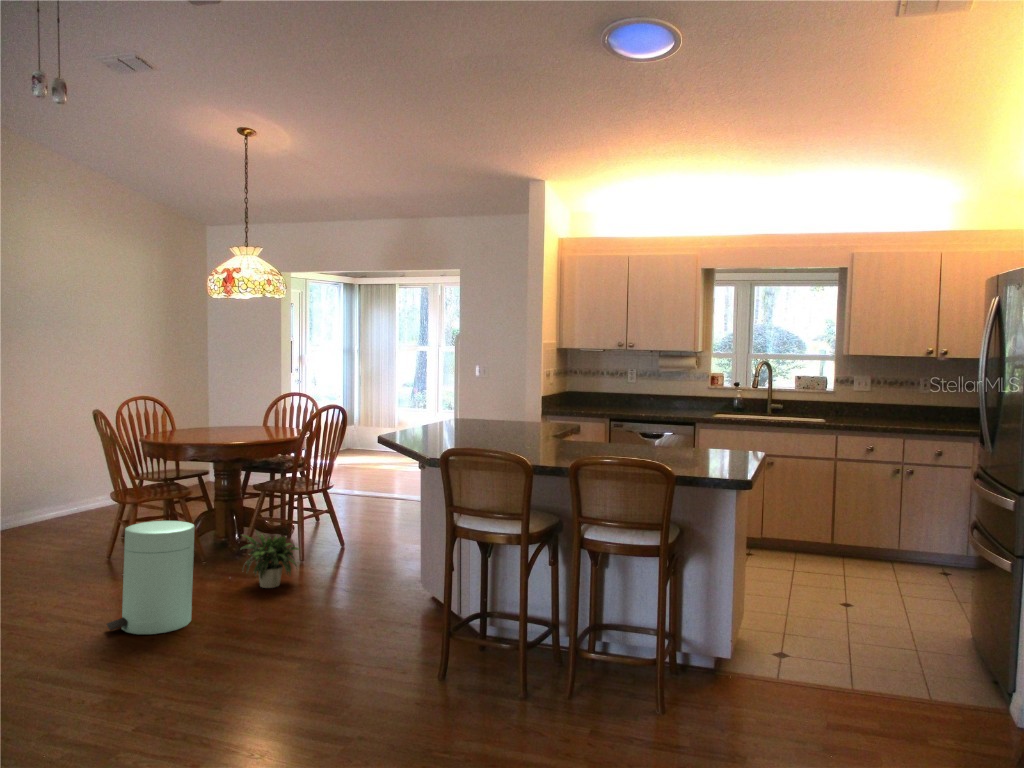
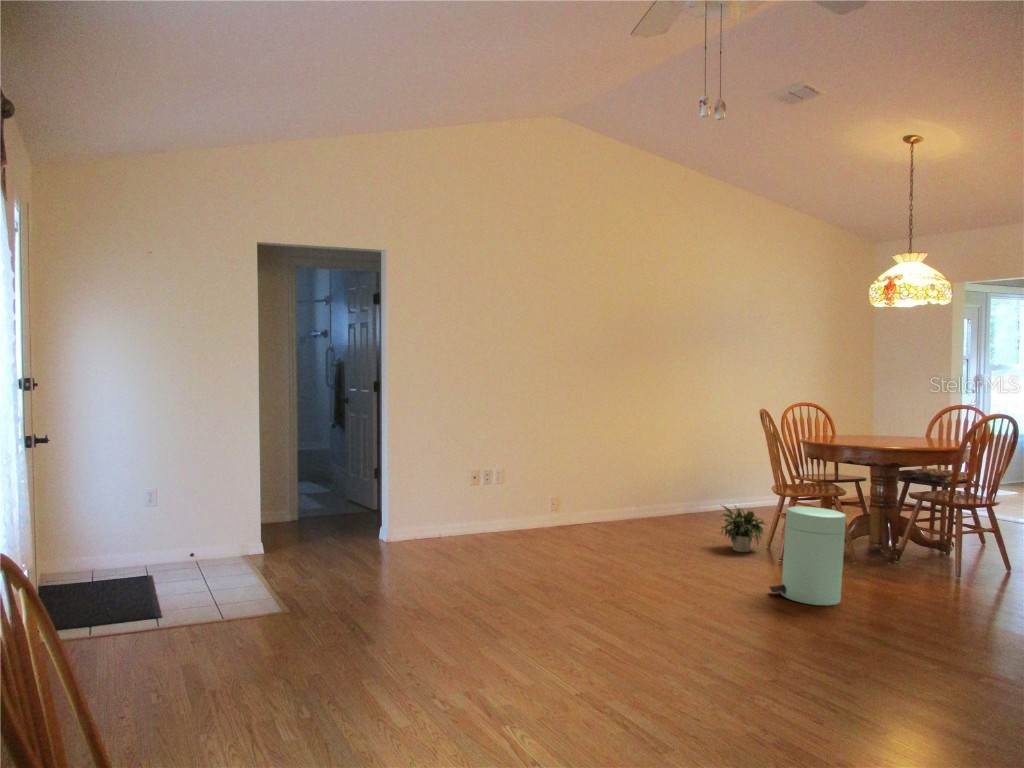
potted plant: present [241,534,300,588] -> present [721,505,766,552]

